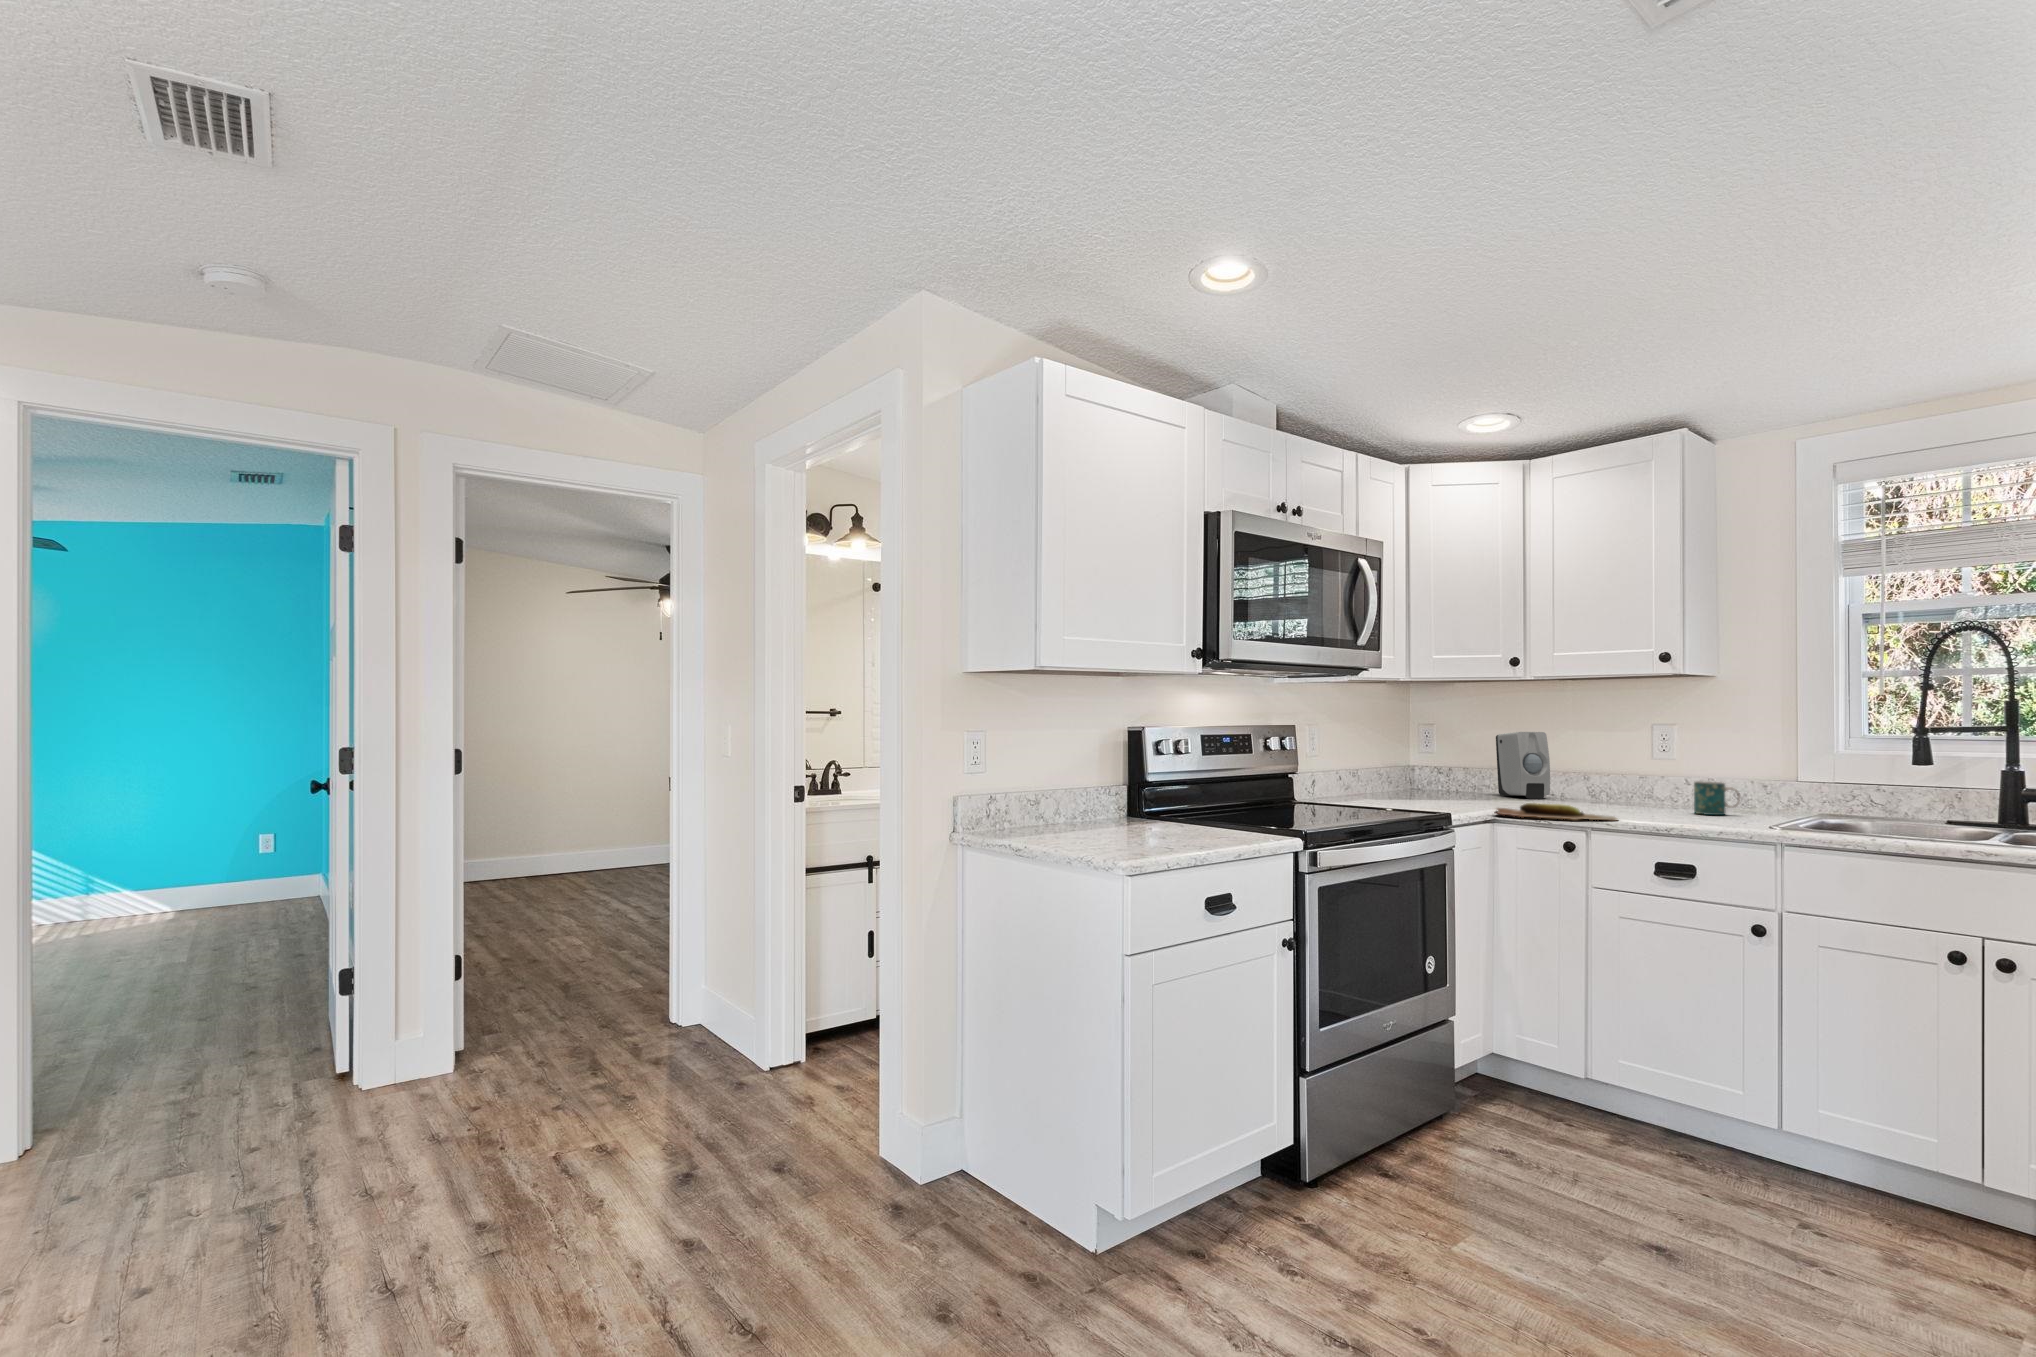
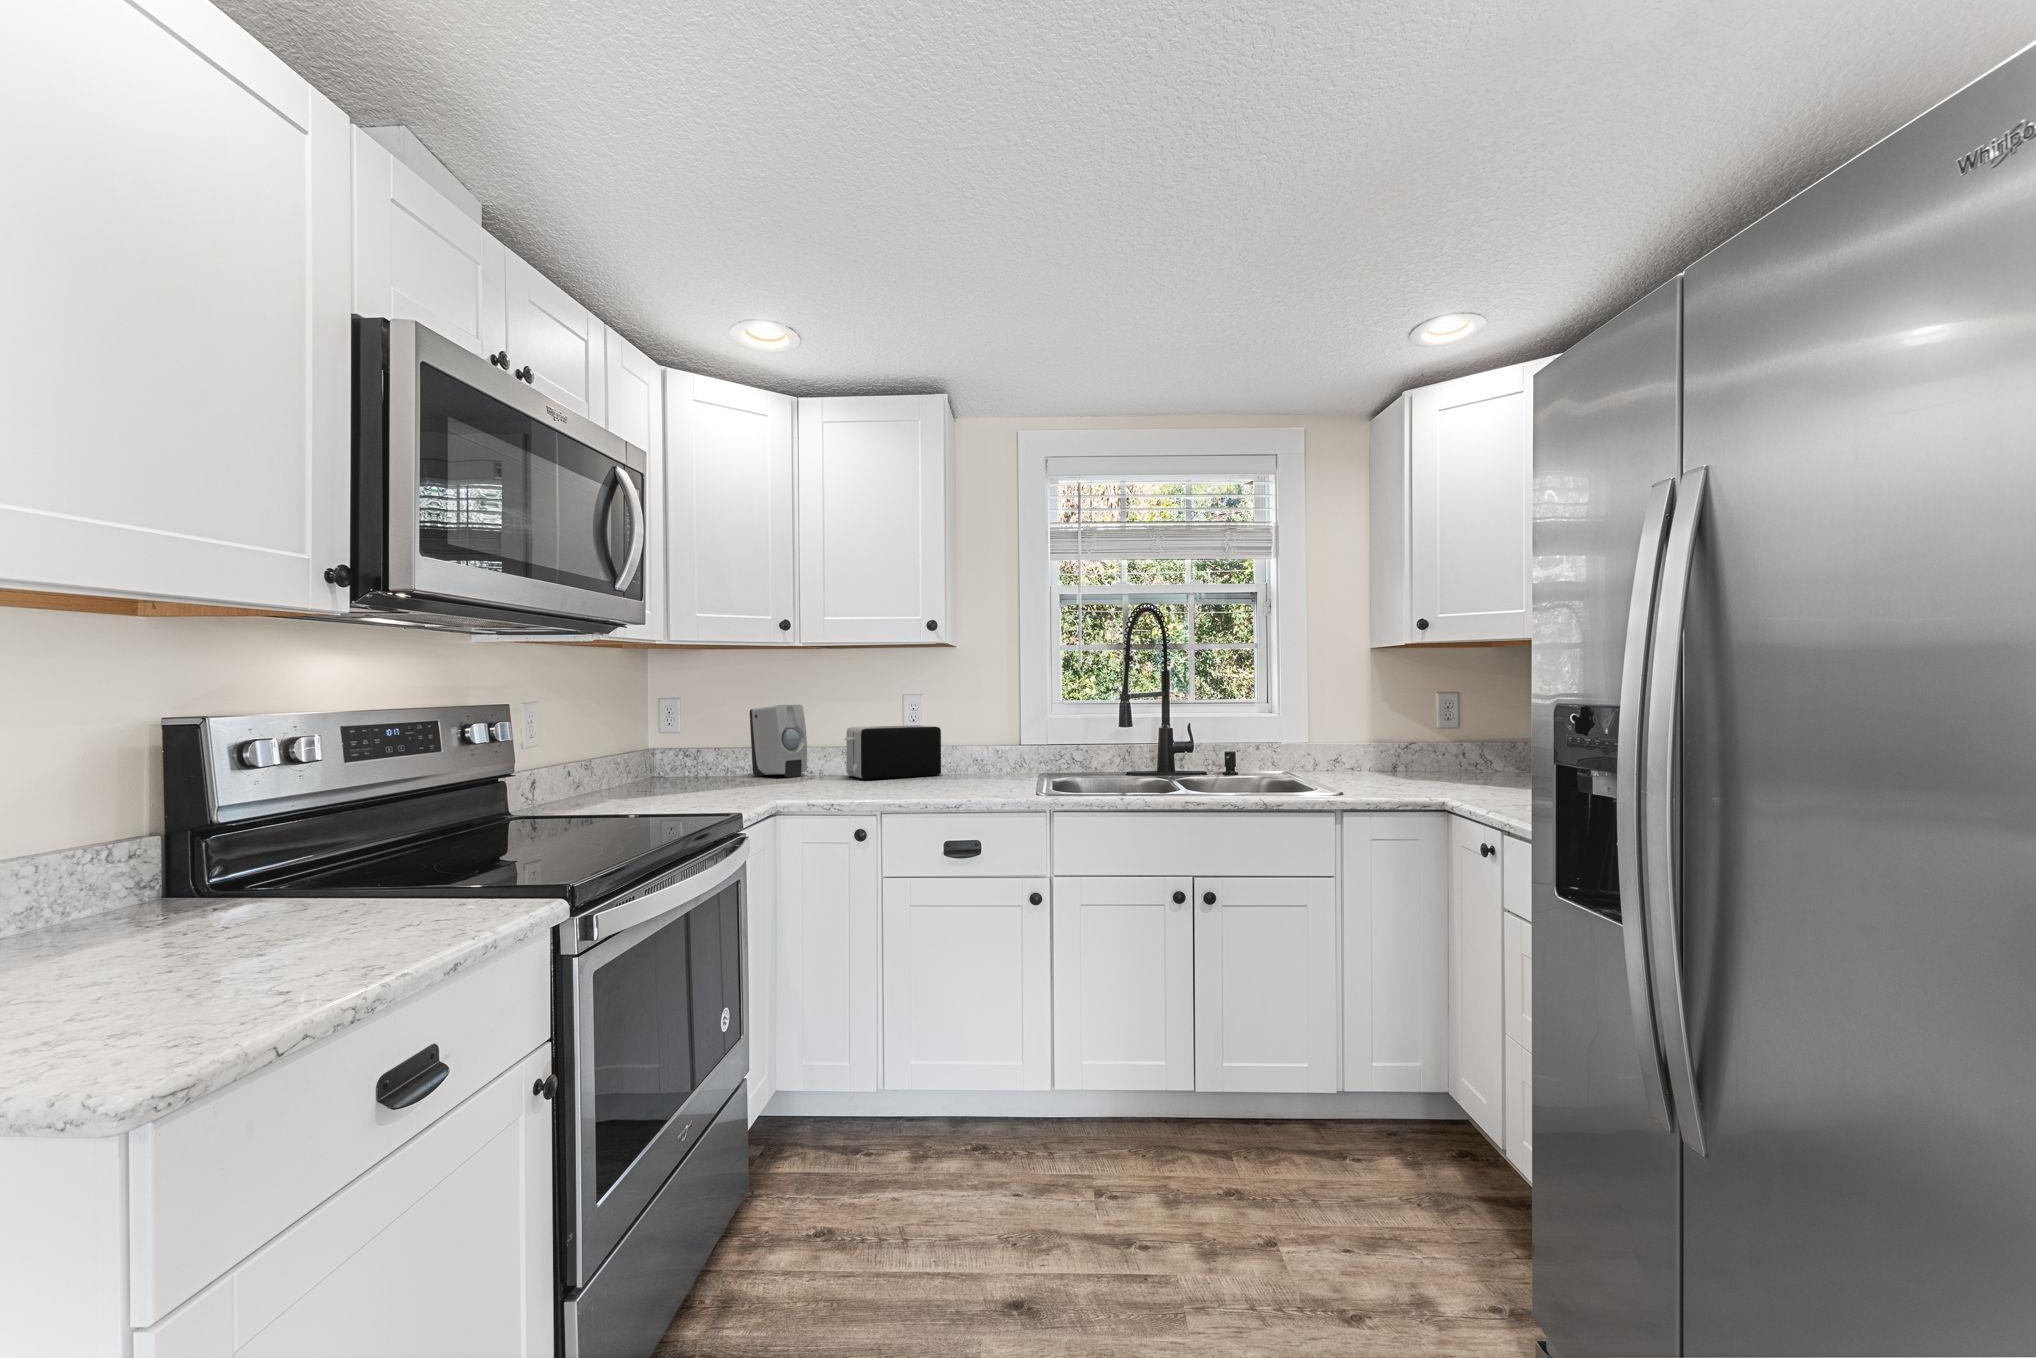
toaster: none [1582,755,1693,809] -> present [844,725,941,779]
mug: present [1694,781,1740,815] -> none [950,748,986,780]
cutting board: present [1497,803,1618,821] -> none [777,785,908,805]

